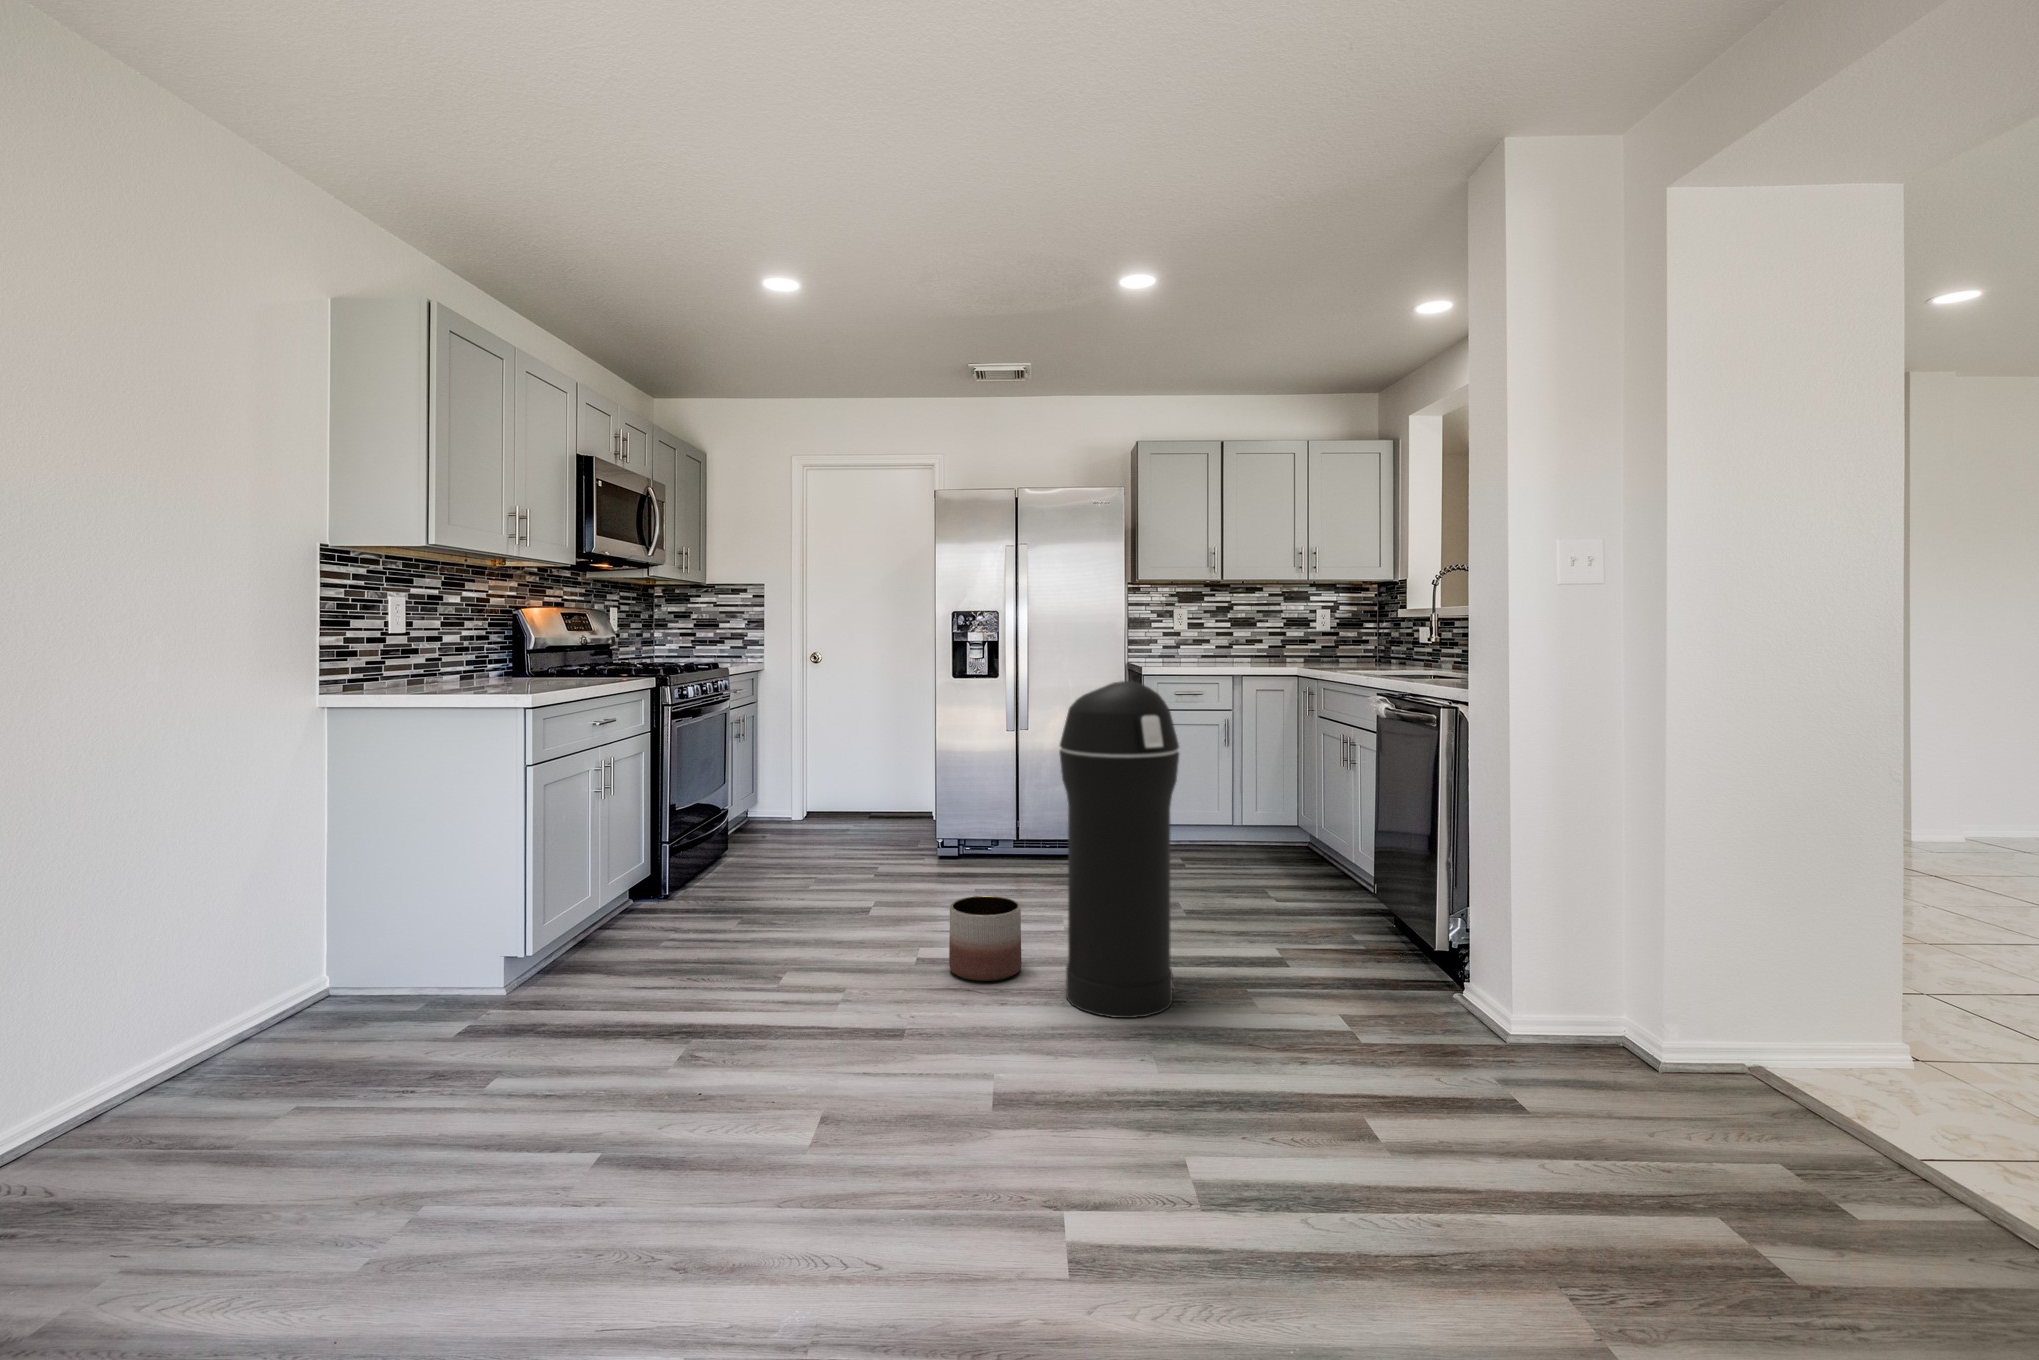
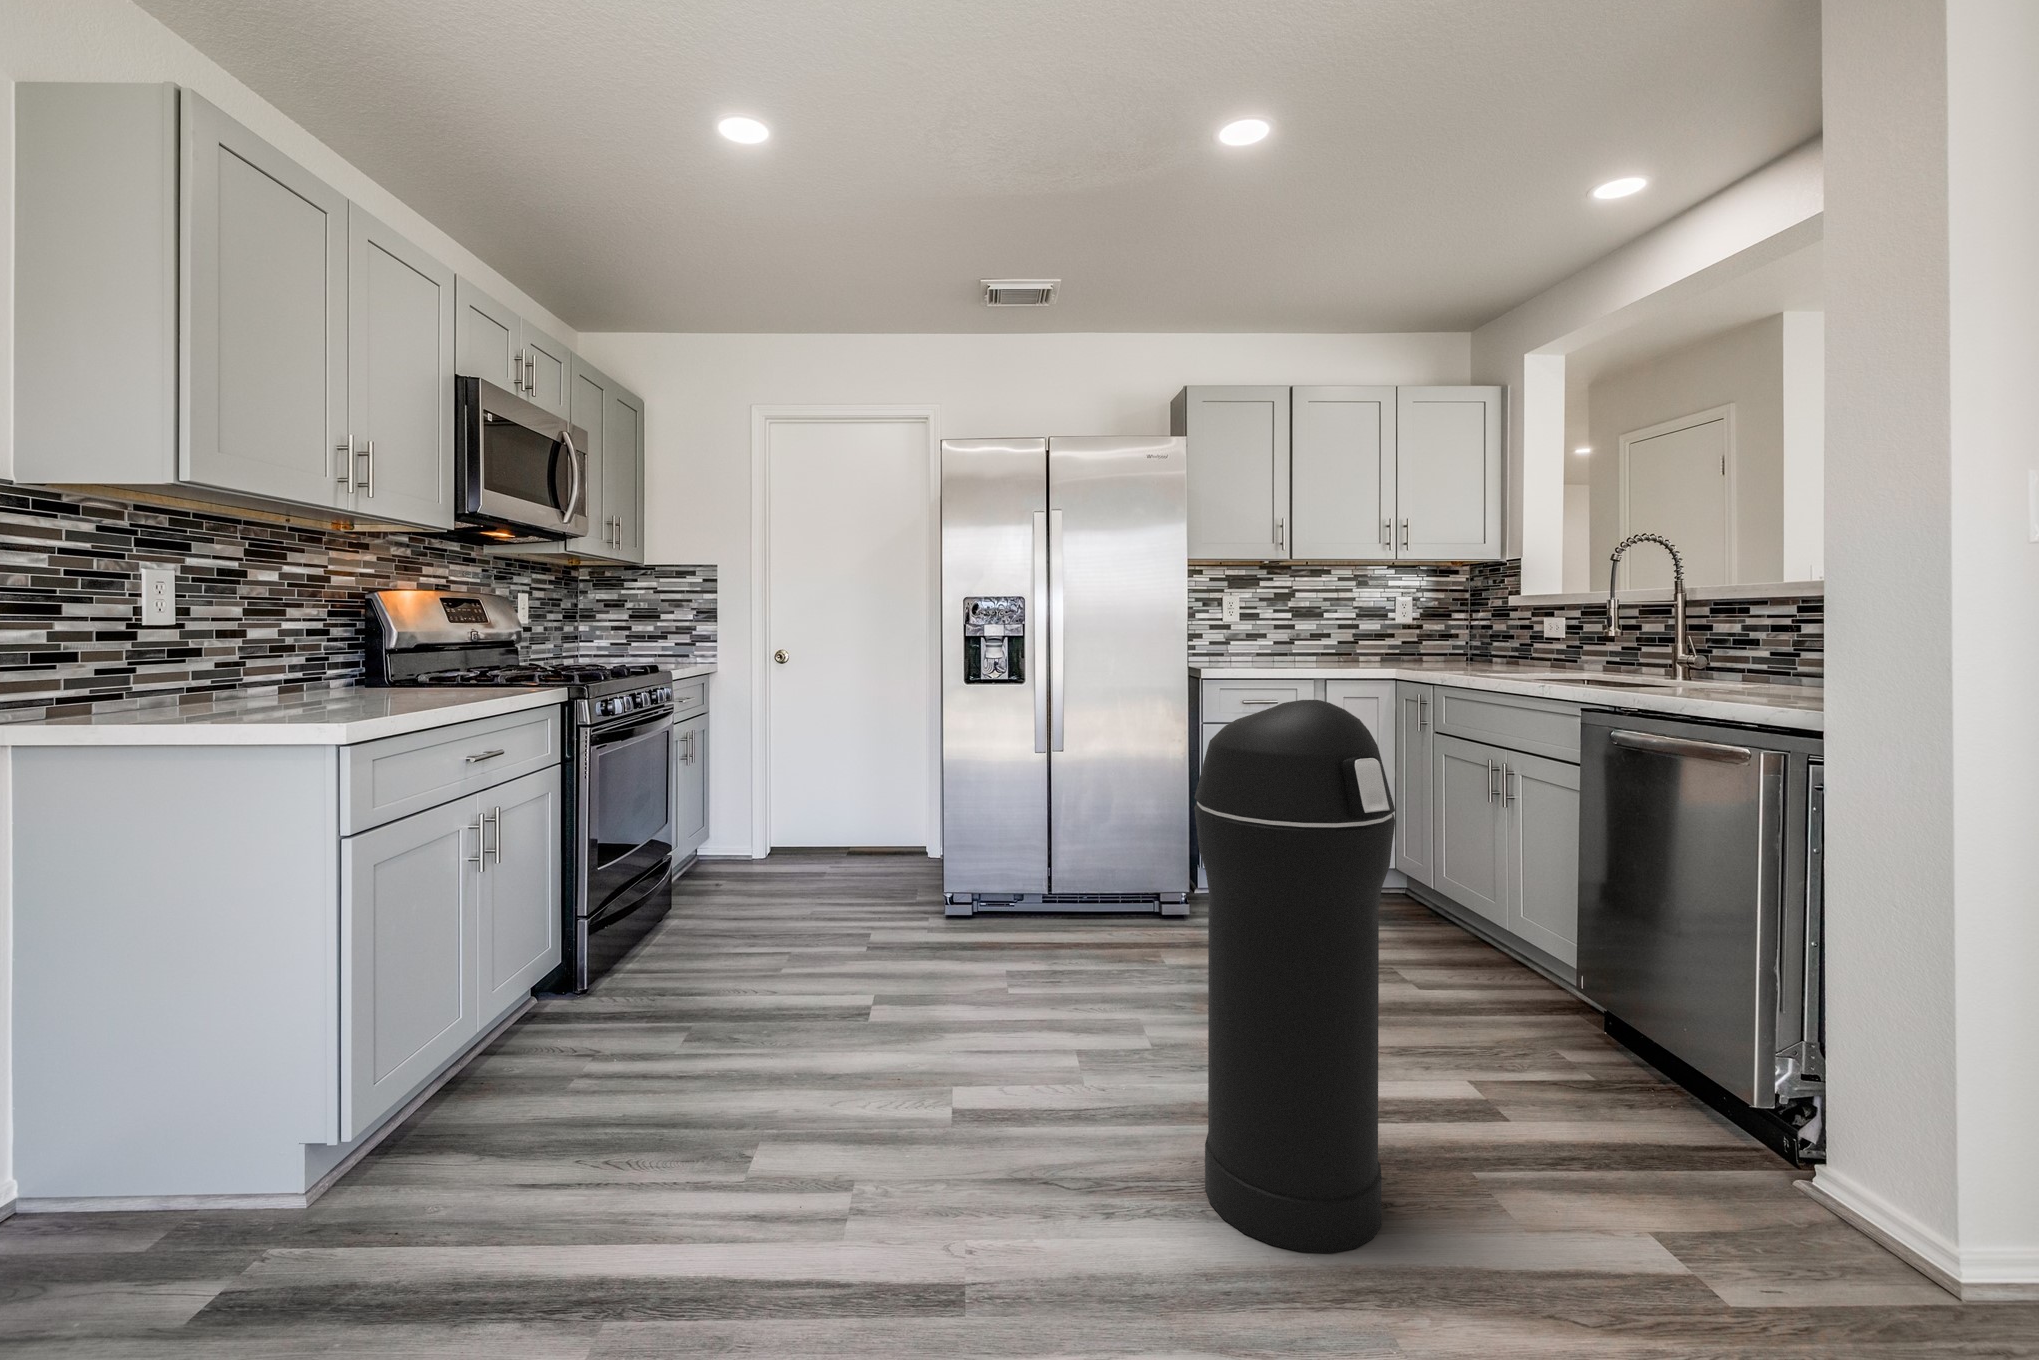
planter: present [949,896,1021,981] -> none [1009,1017,1119,1163]

